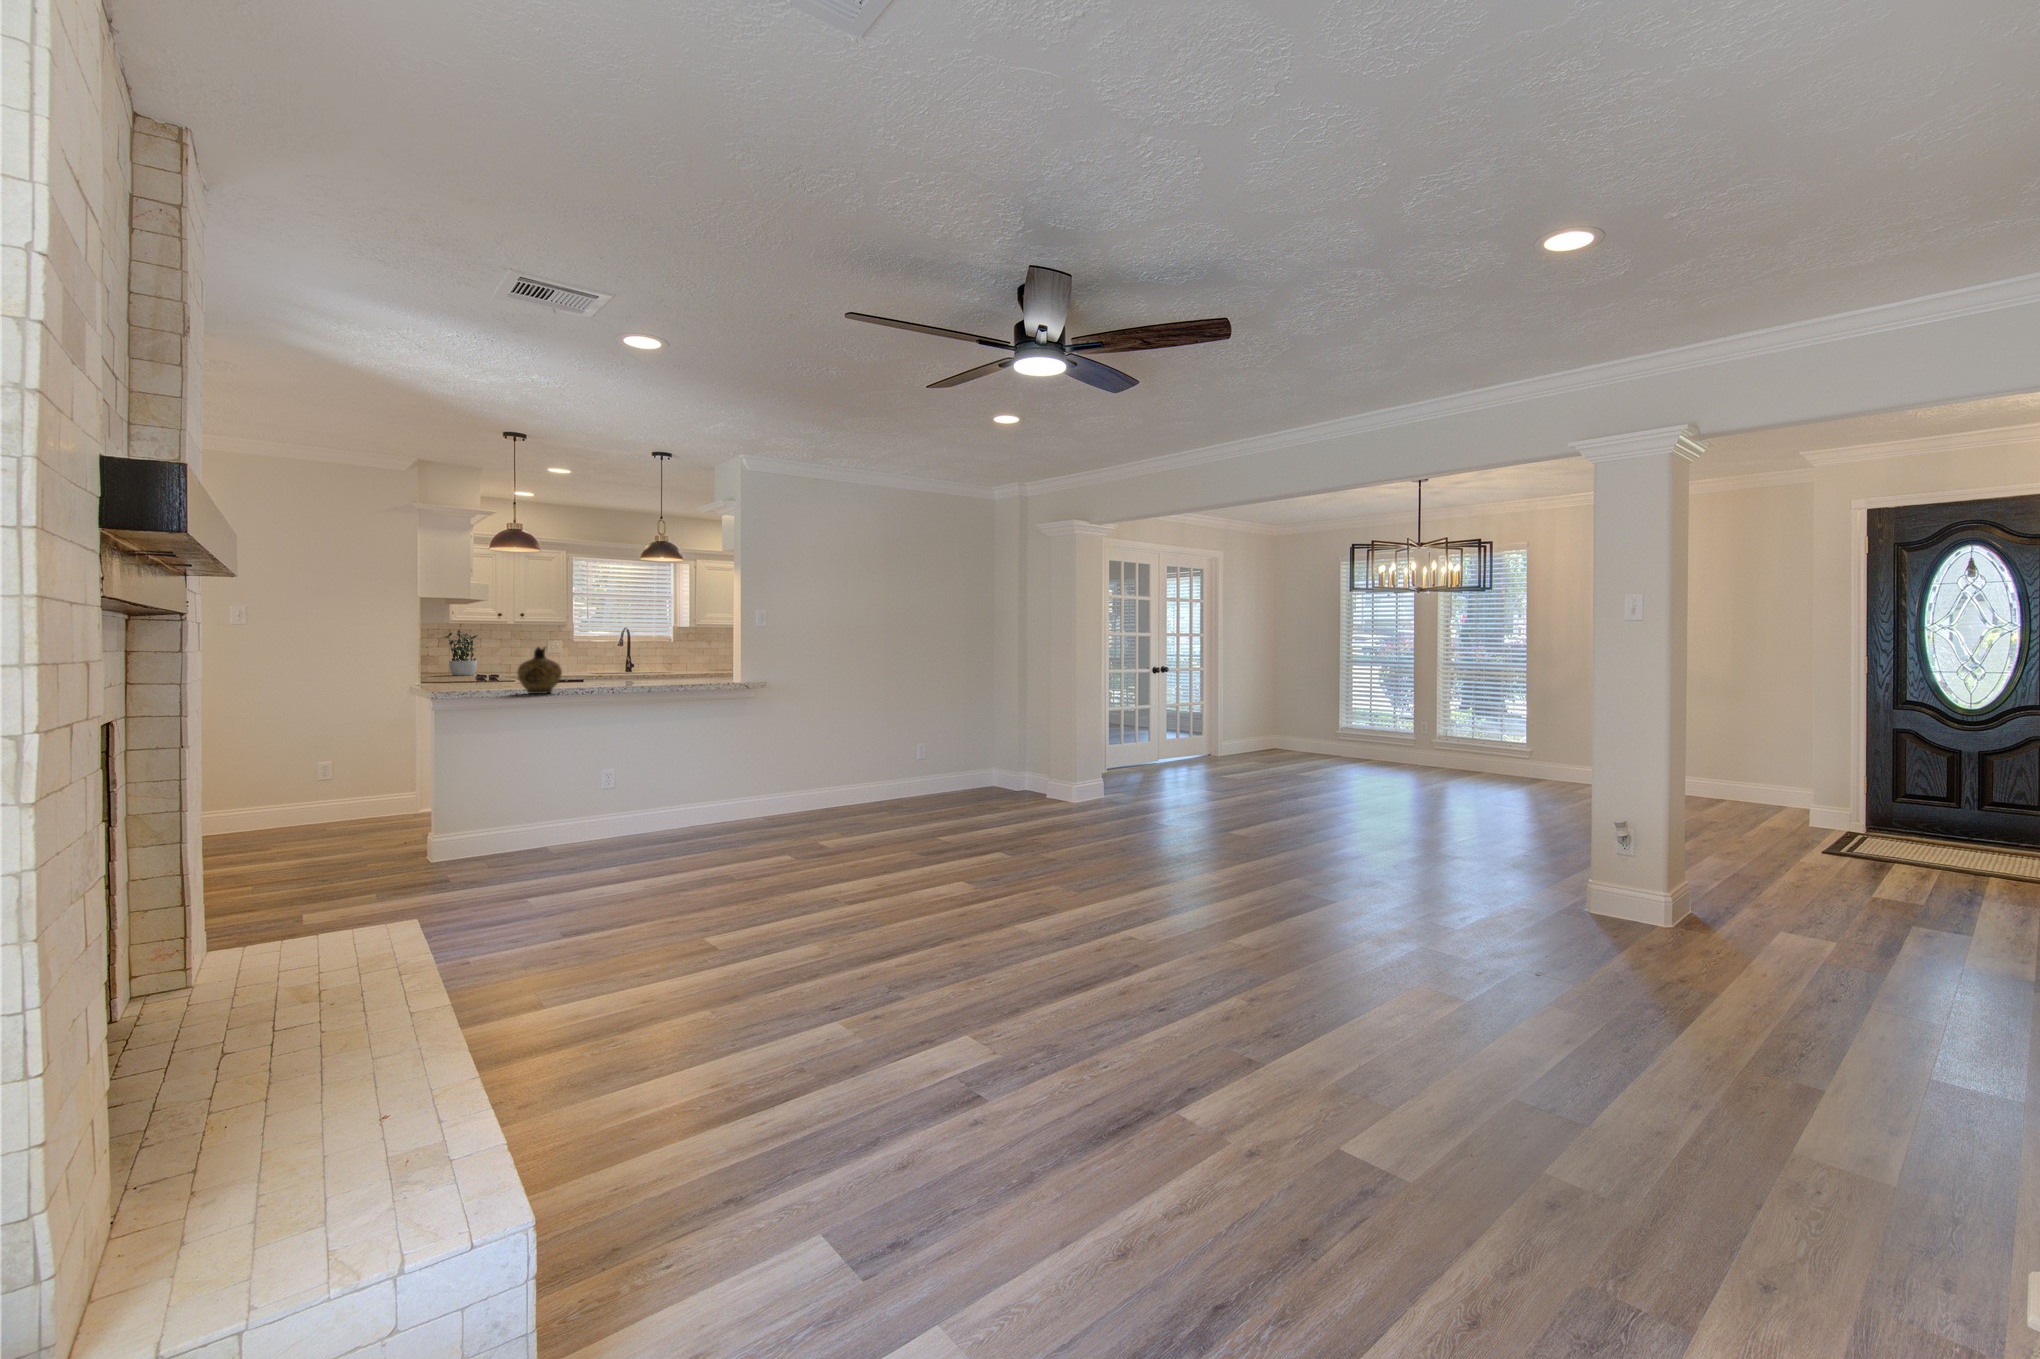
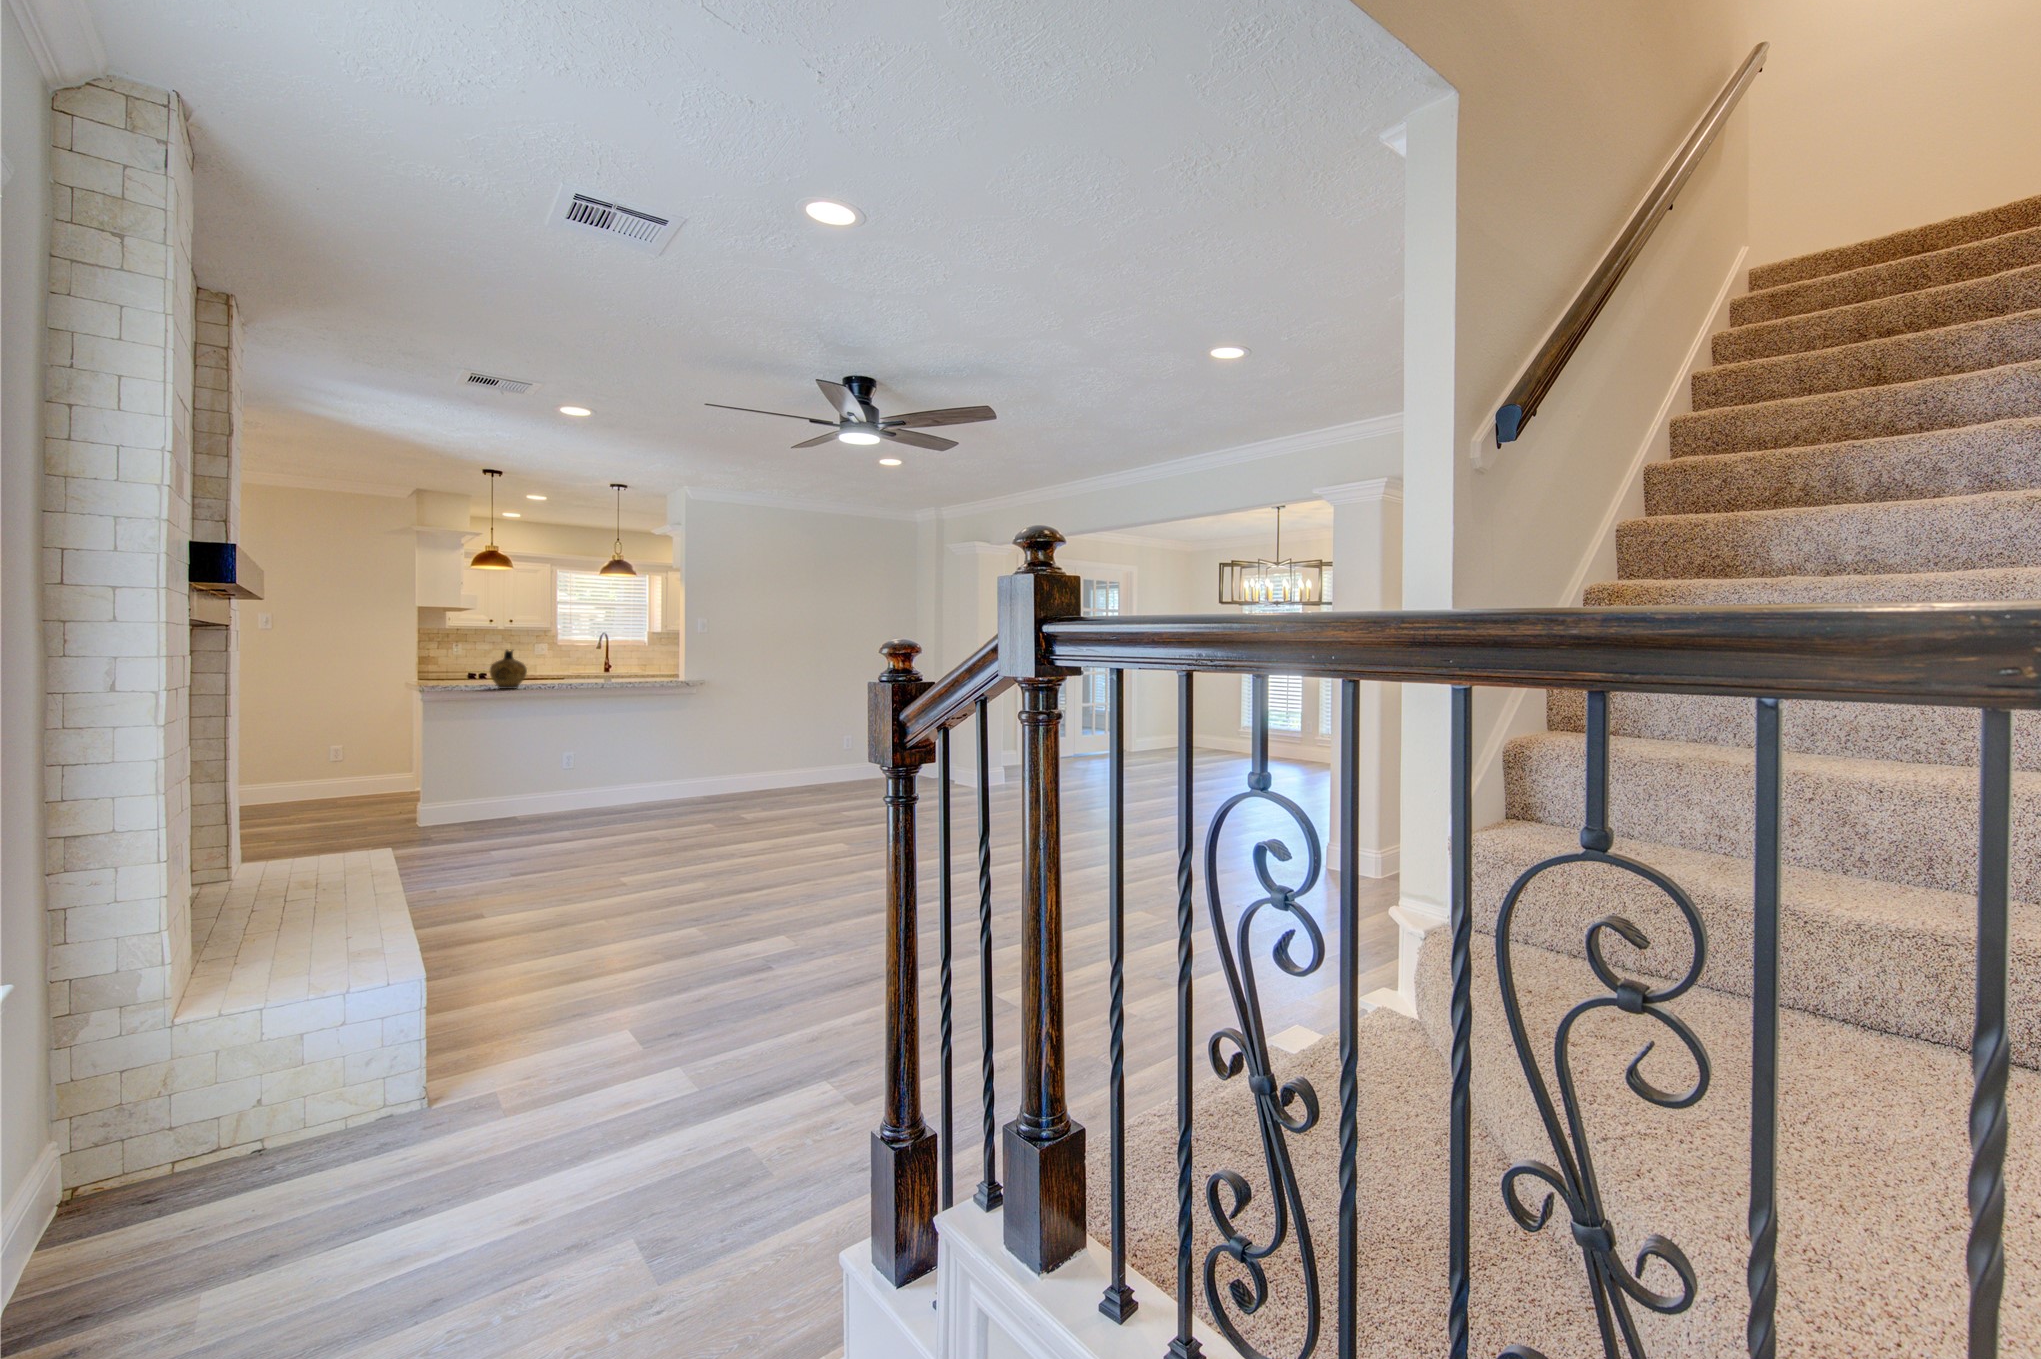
potted plant: present [444,630,477,676] -> none [439,634,471,674]

